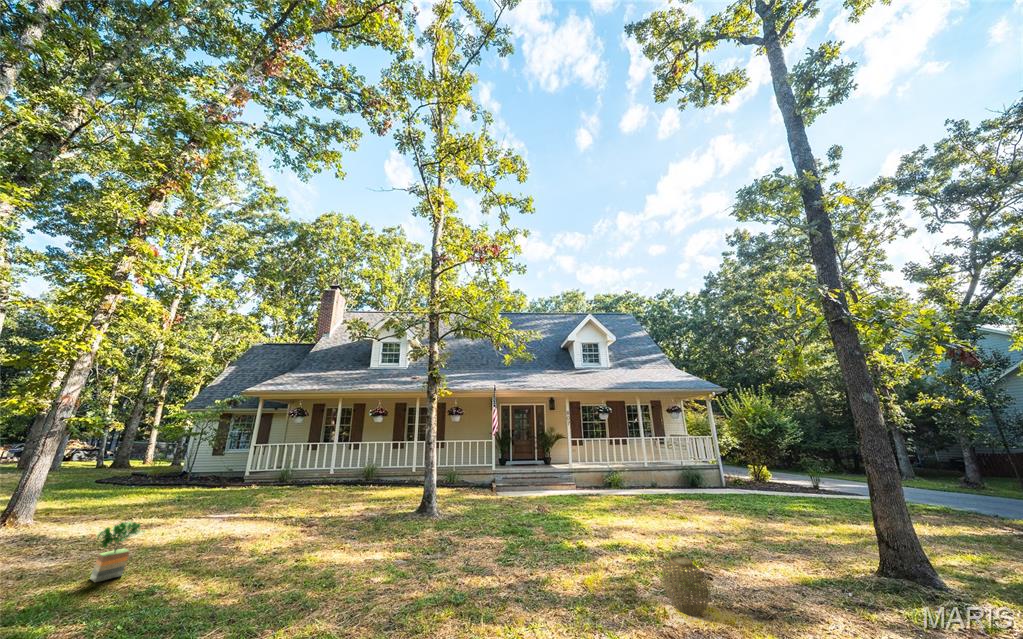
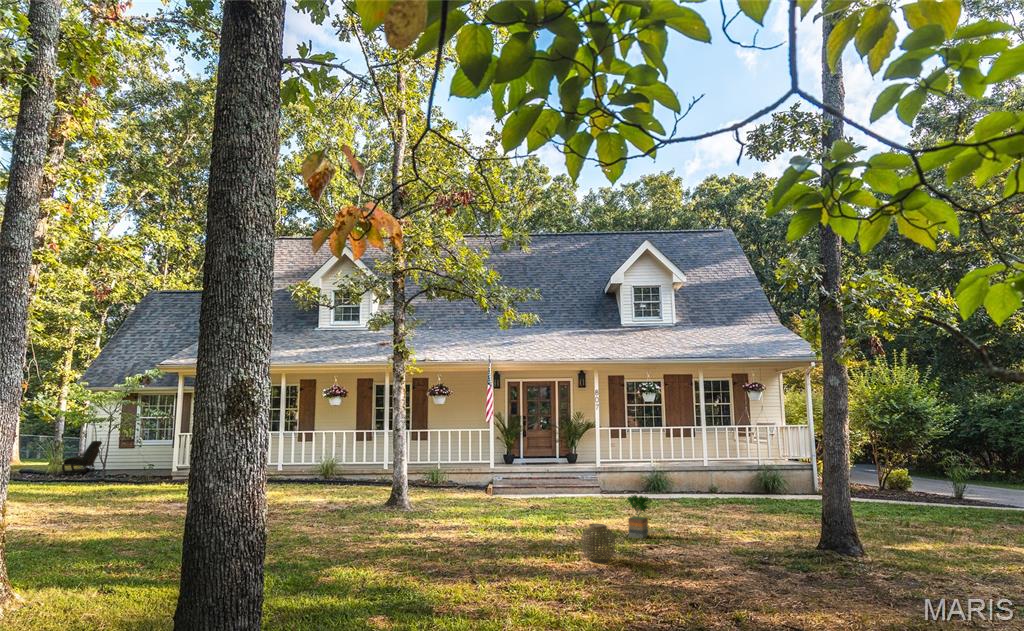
lounge chair: none [156,451,199,478] -> present [62,441,102,473]
potted tree: present [90,522,145,582] -> present [627,495,651,538]

